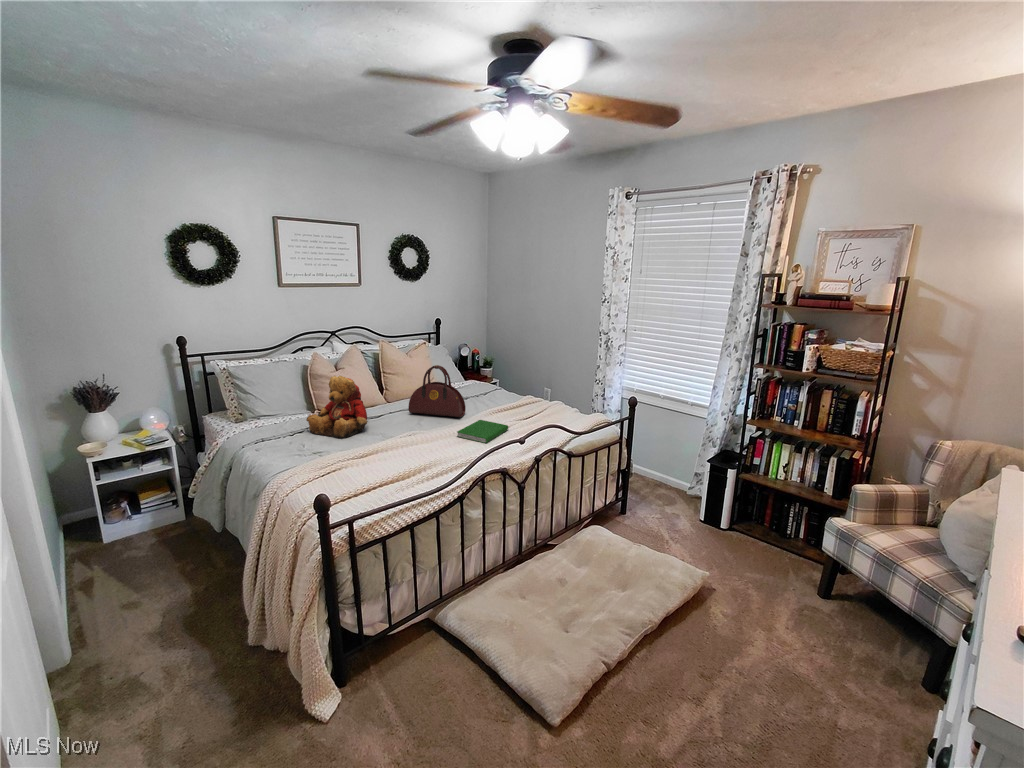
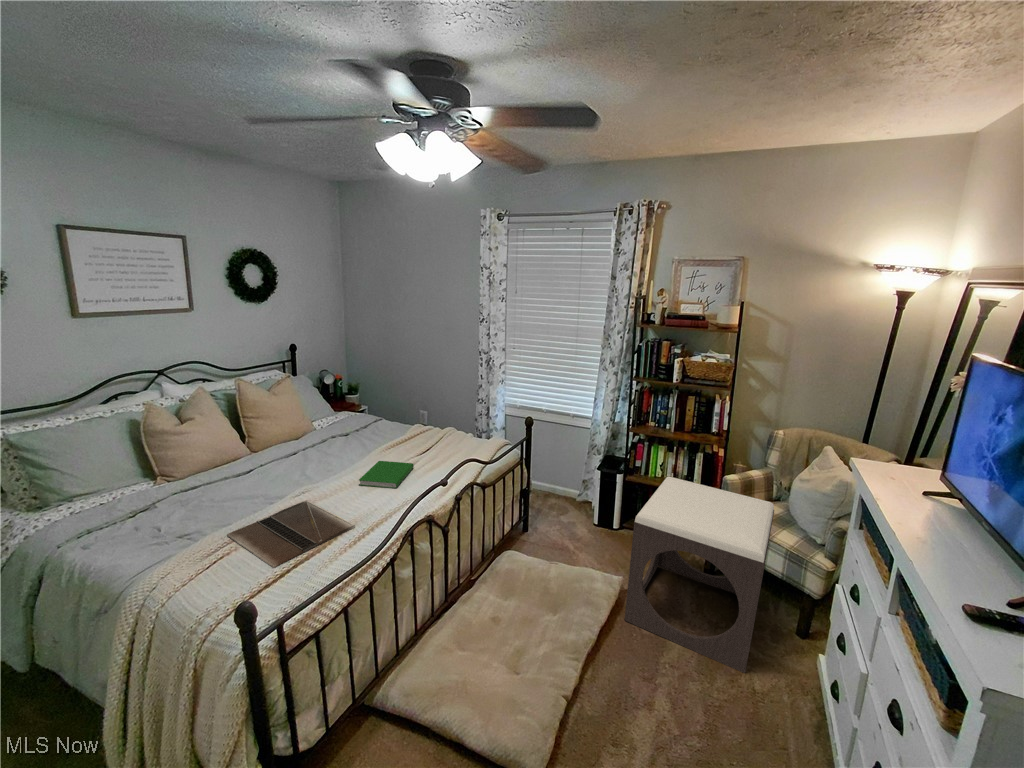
handbag: present [408,365,466,417] -> none [286,404,357,463]
teddy bear: present [306,376,368,439] -> none [150,432,242,512]
laptop: none [346,441,440,484] -> present [227,500,355,568]
footstool: none [700,475,914,709] -> present [625,477,774,673]

